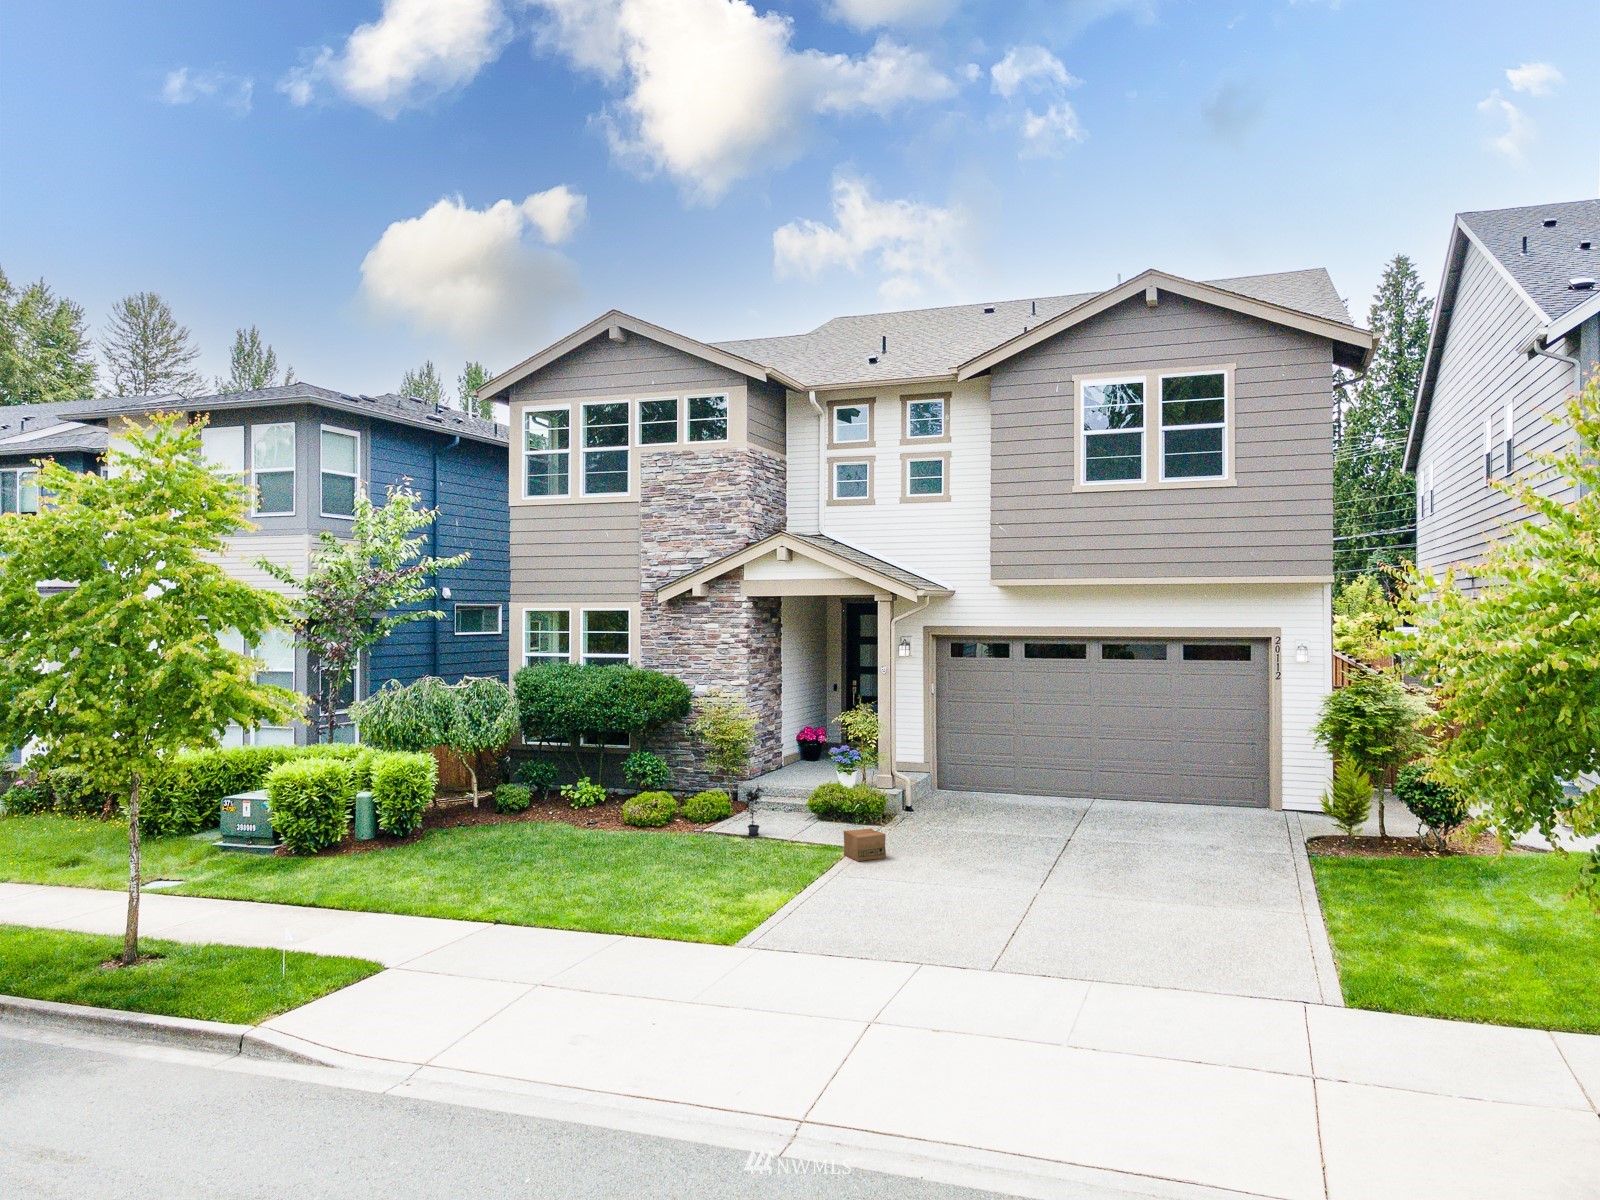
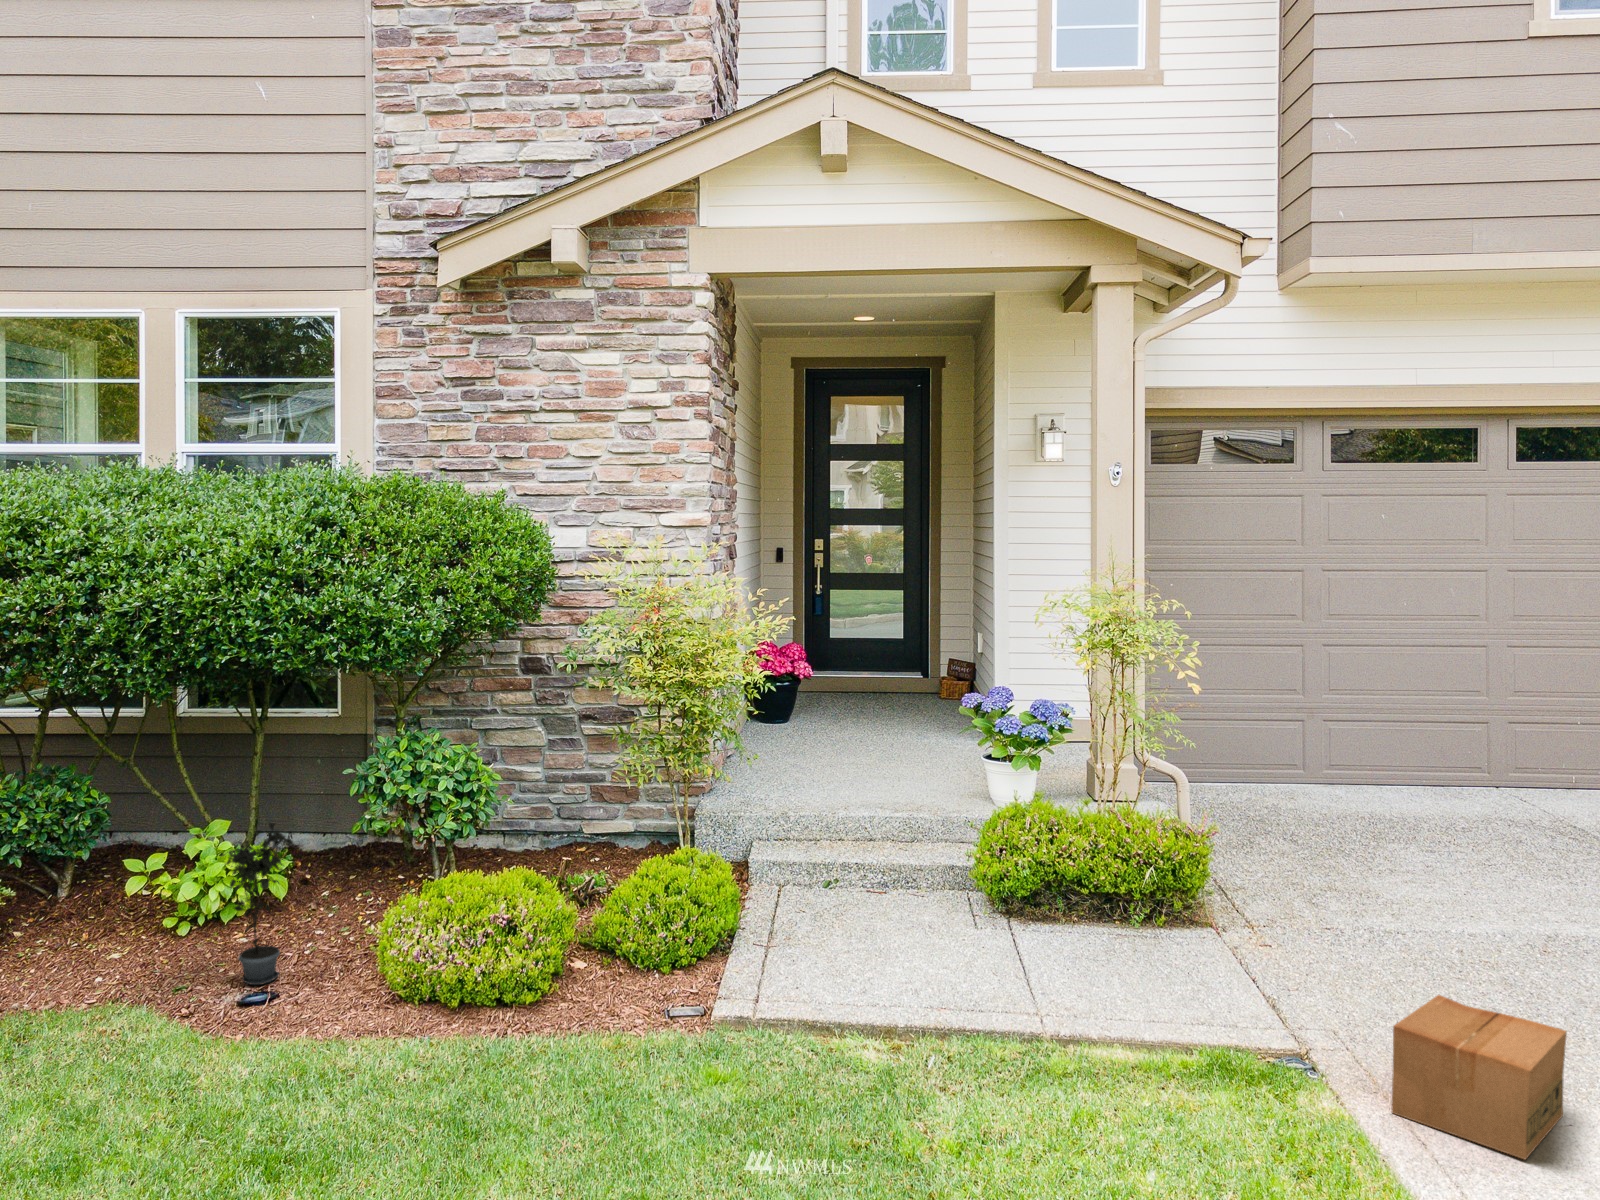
potted plant: present [744,785,764,836] -> present [220,823,293,985]

